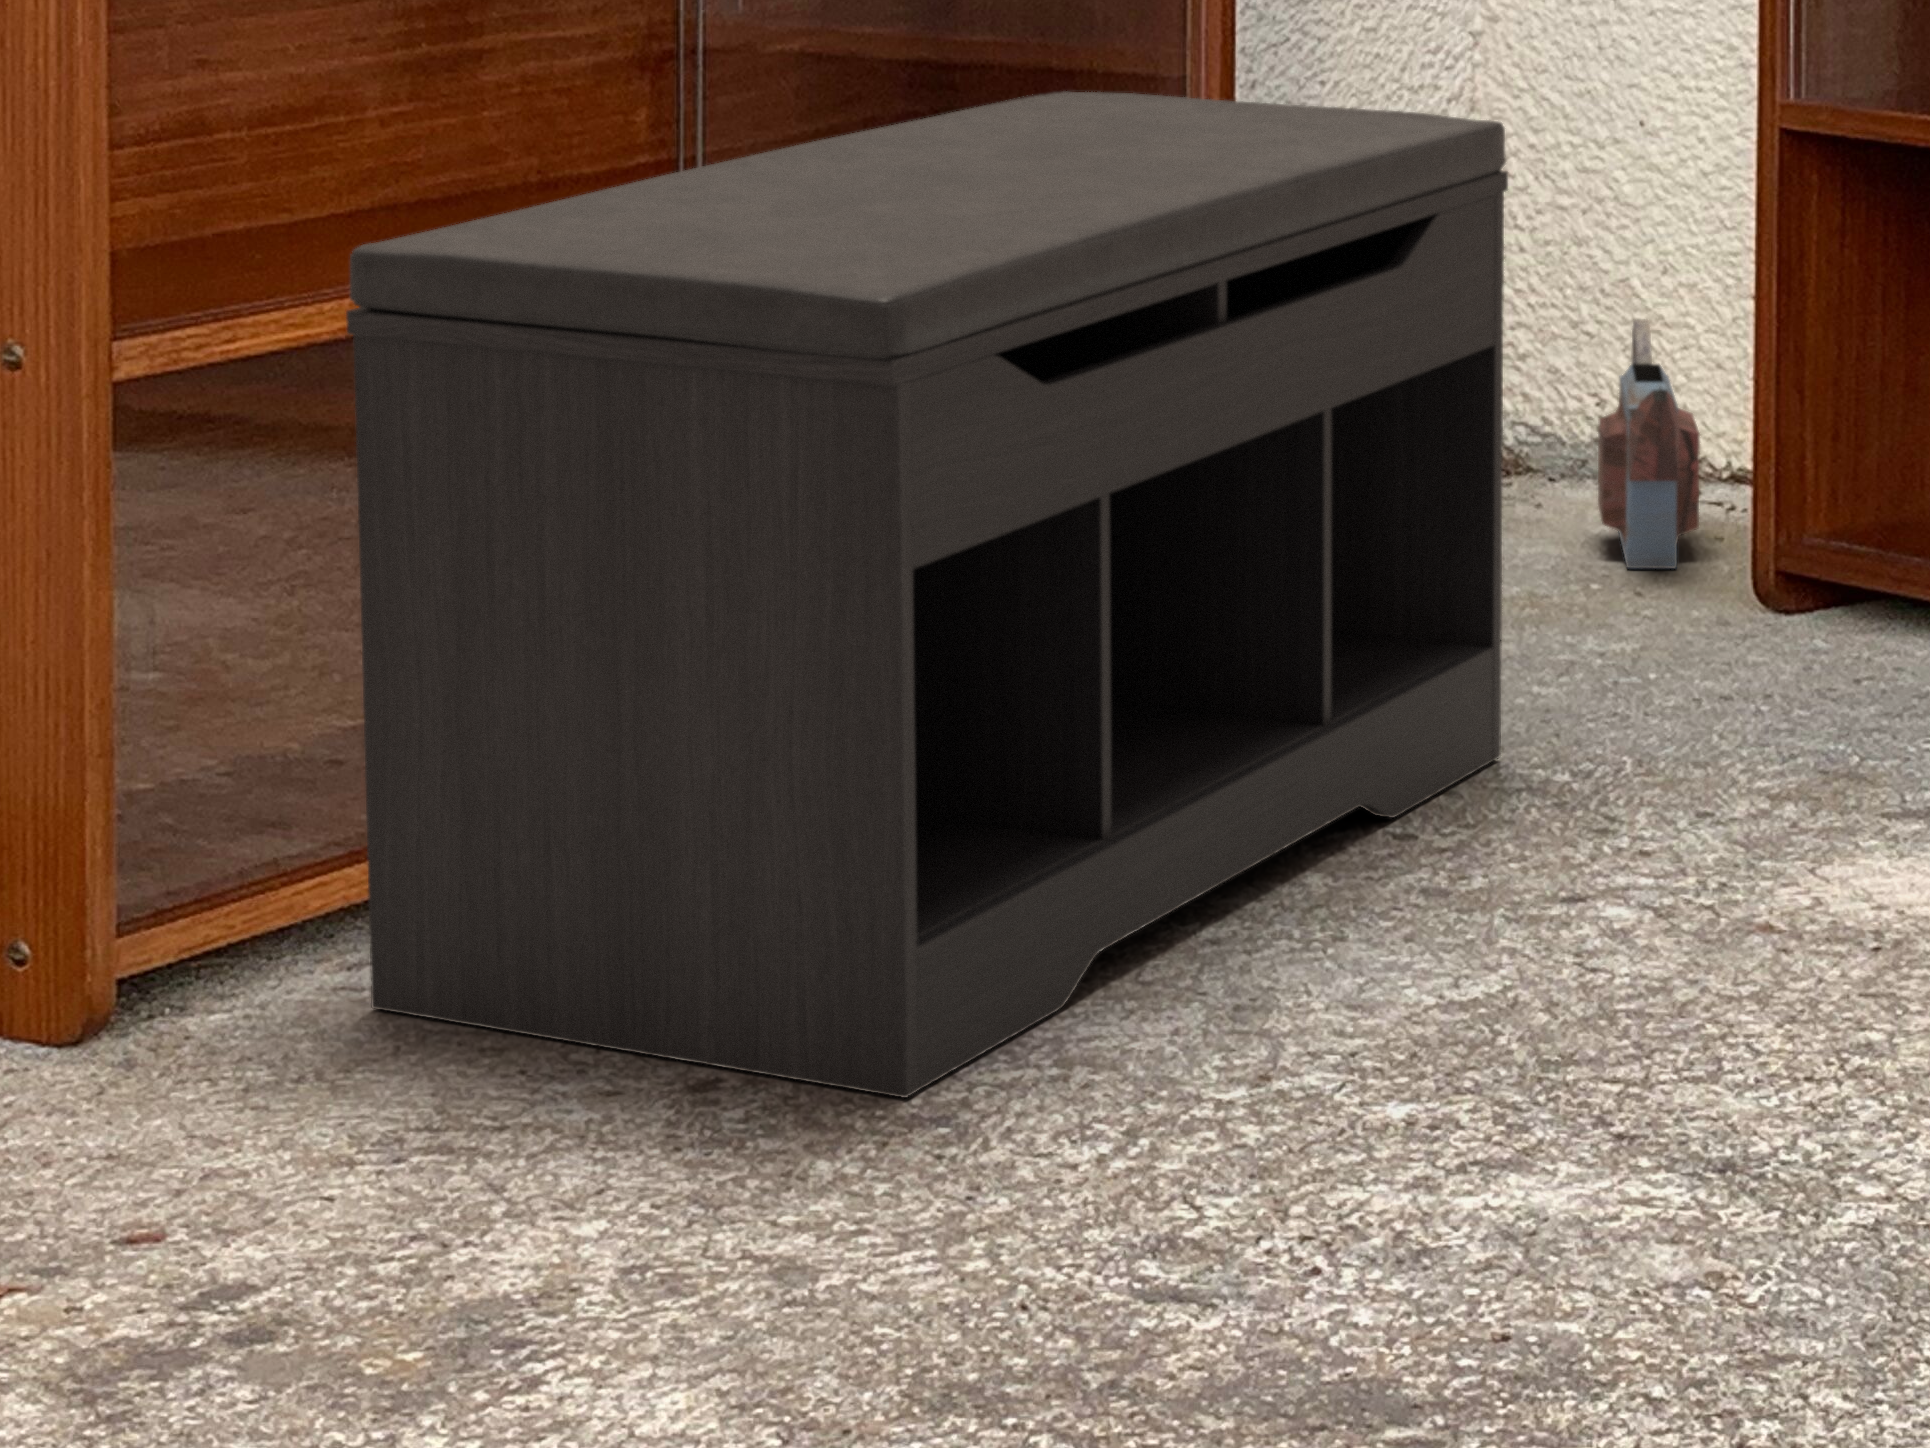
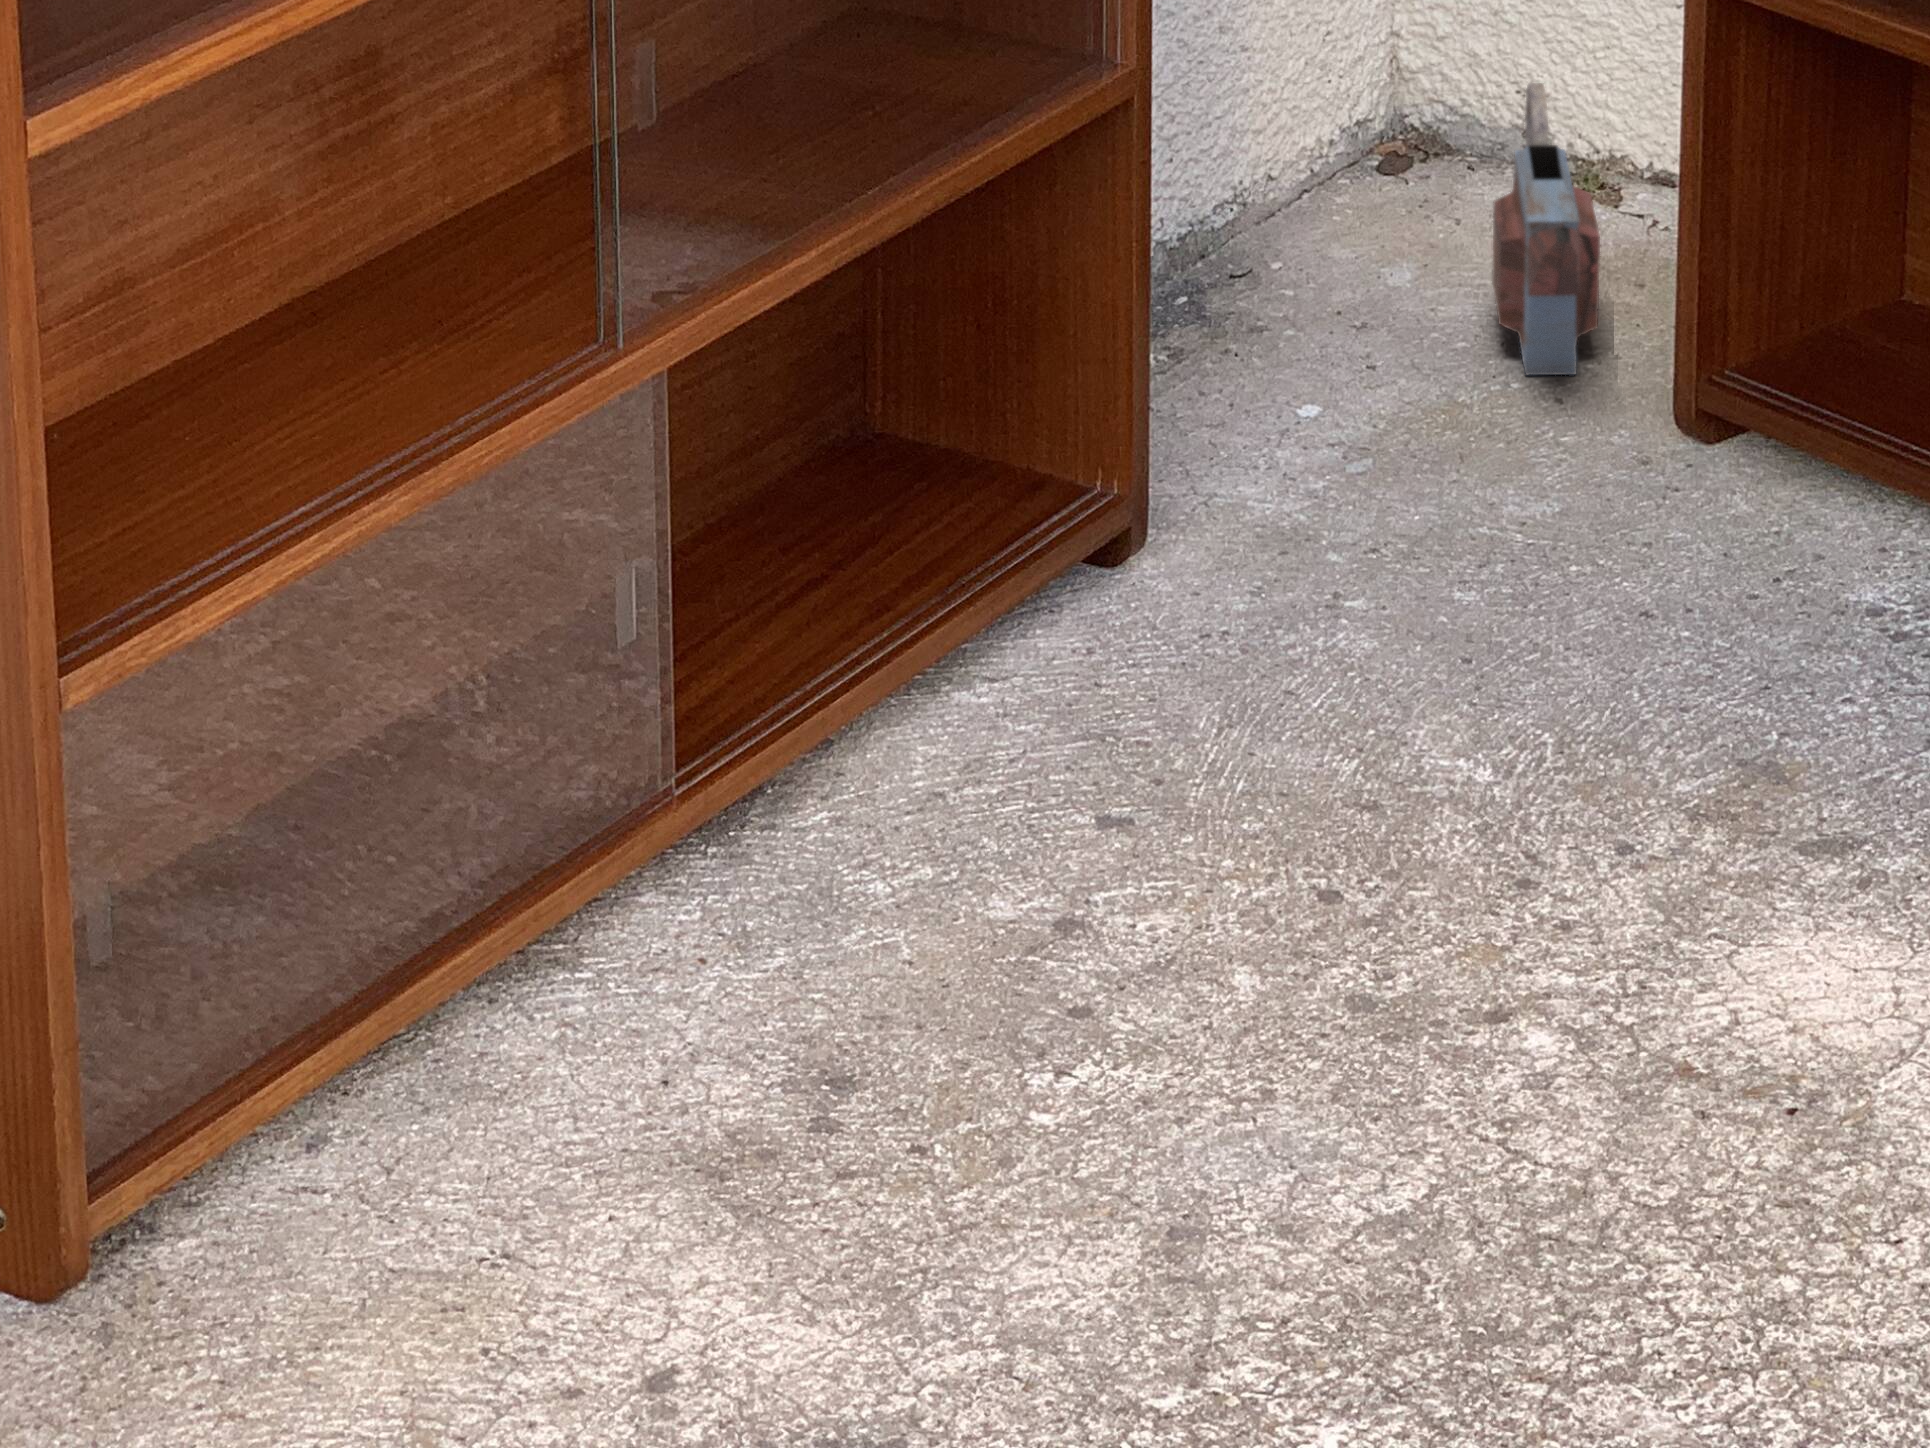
bench: present [346,92,1508,1098] -> none [307,68,1426,1356]

